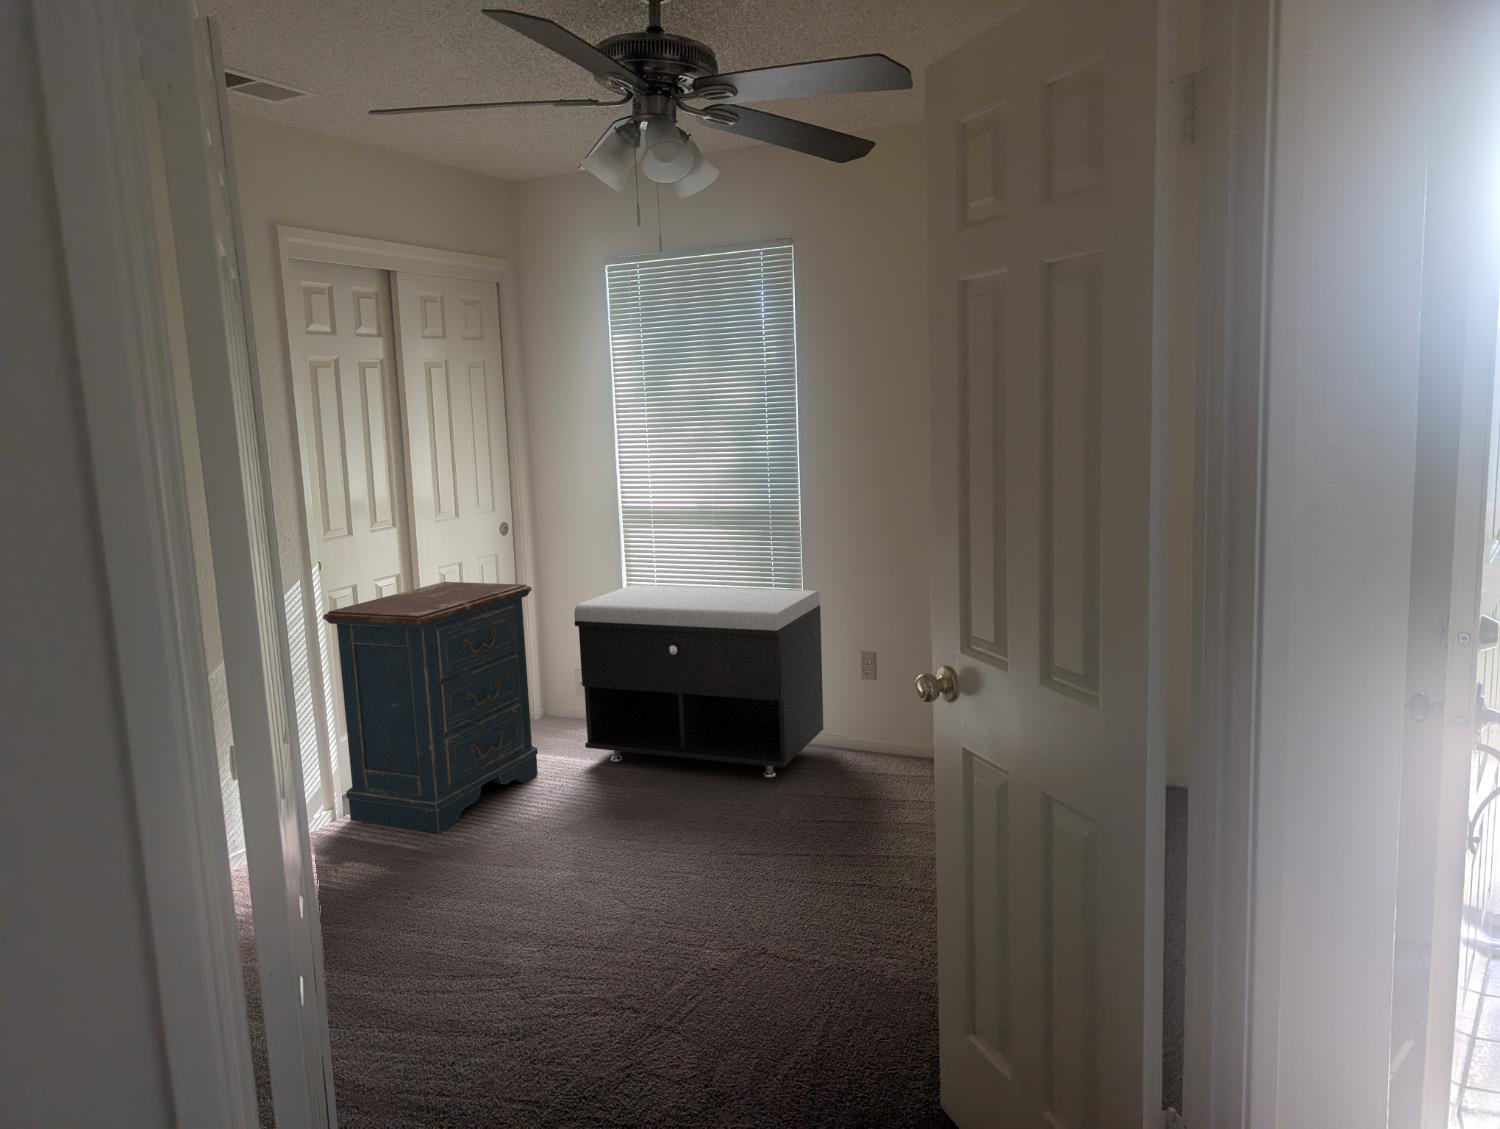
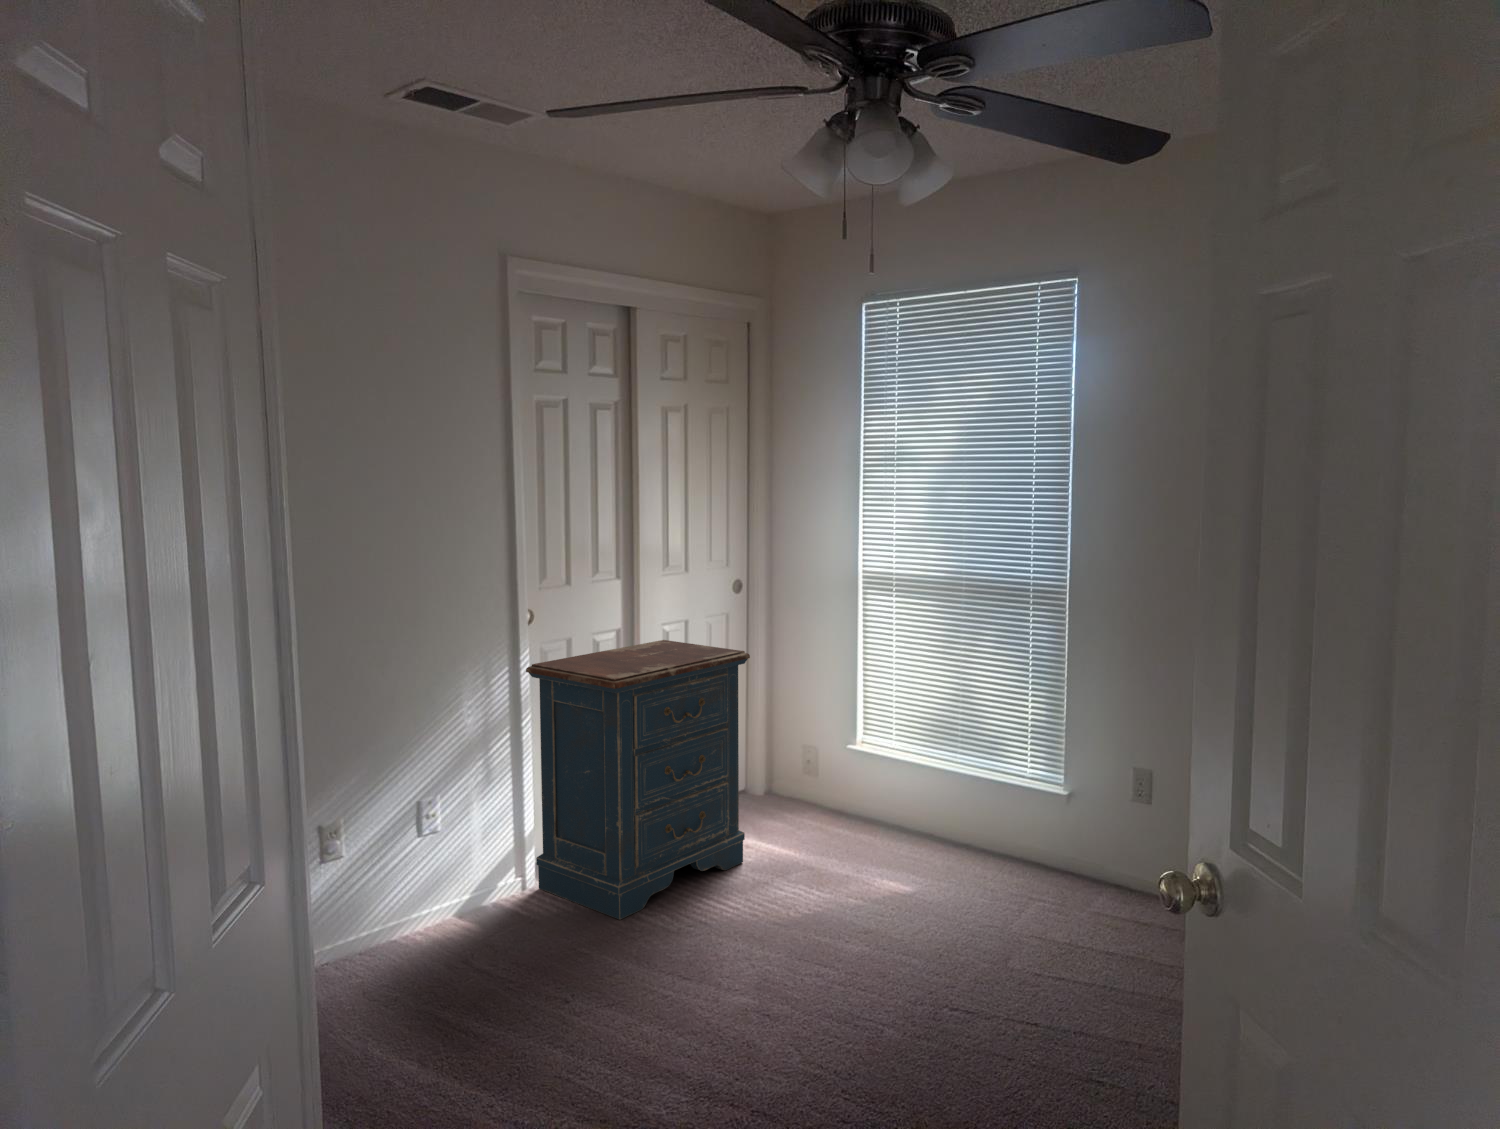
storage bench: present [574,585,824,778] -> none [795,659,1086,908]

